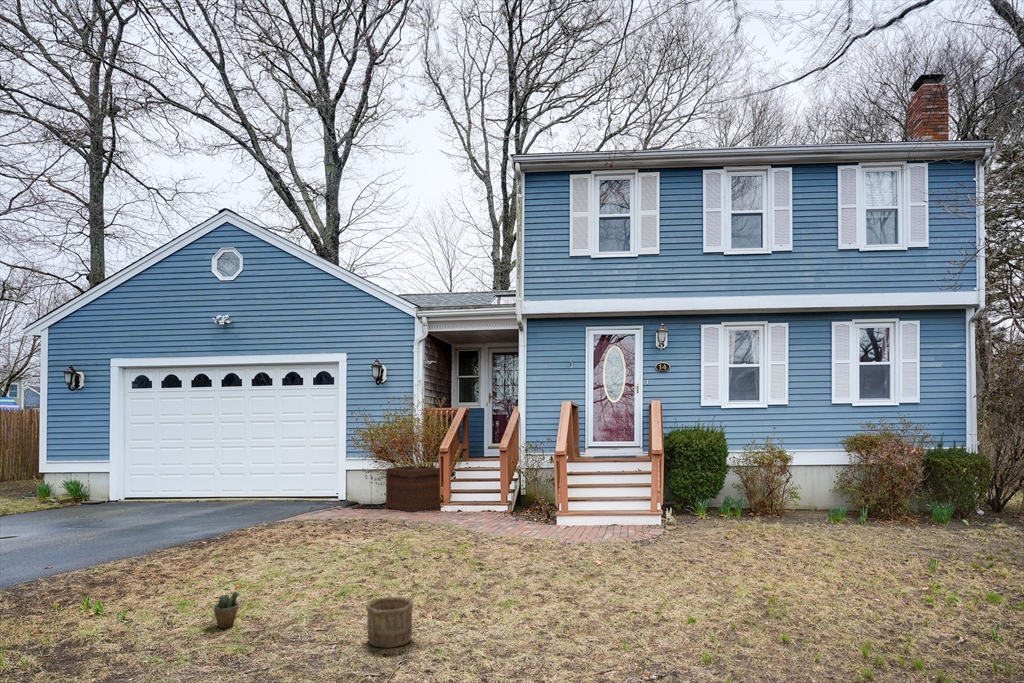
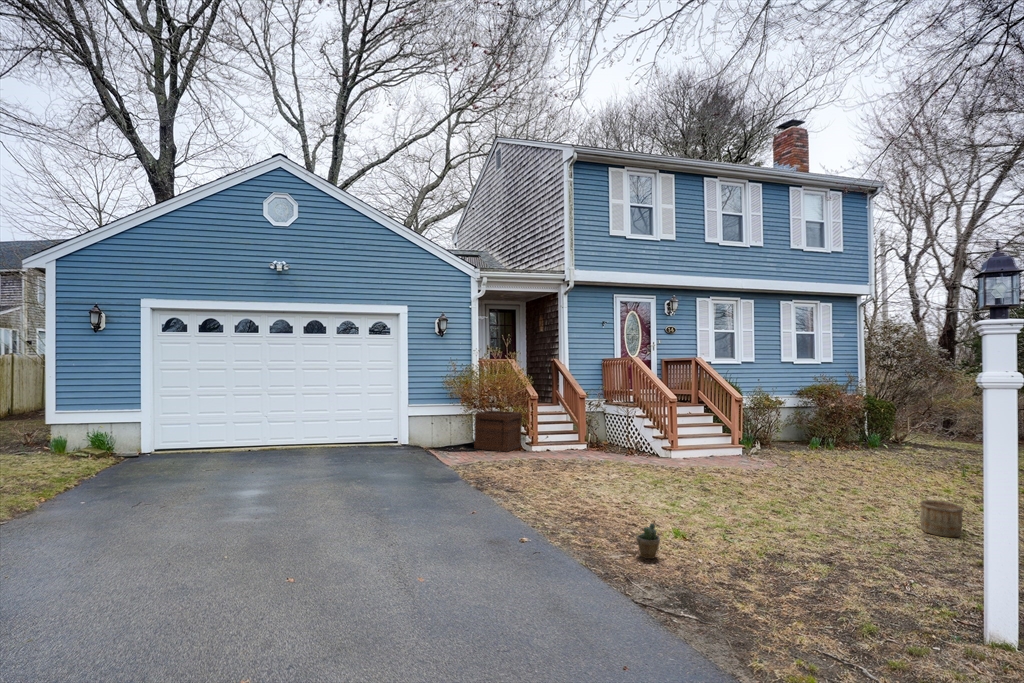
wooden bucket: present [366,597,413,648] -> present [920,500,964,537]

